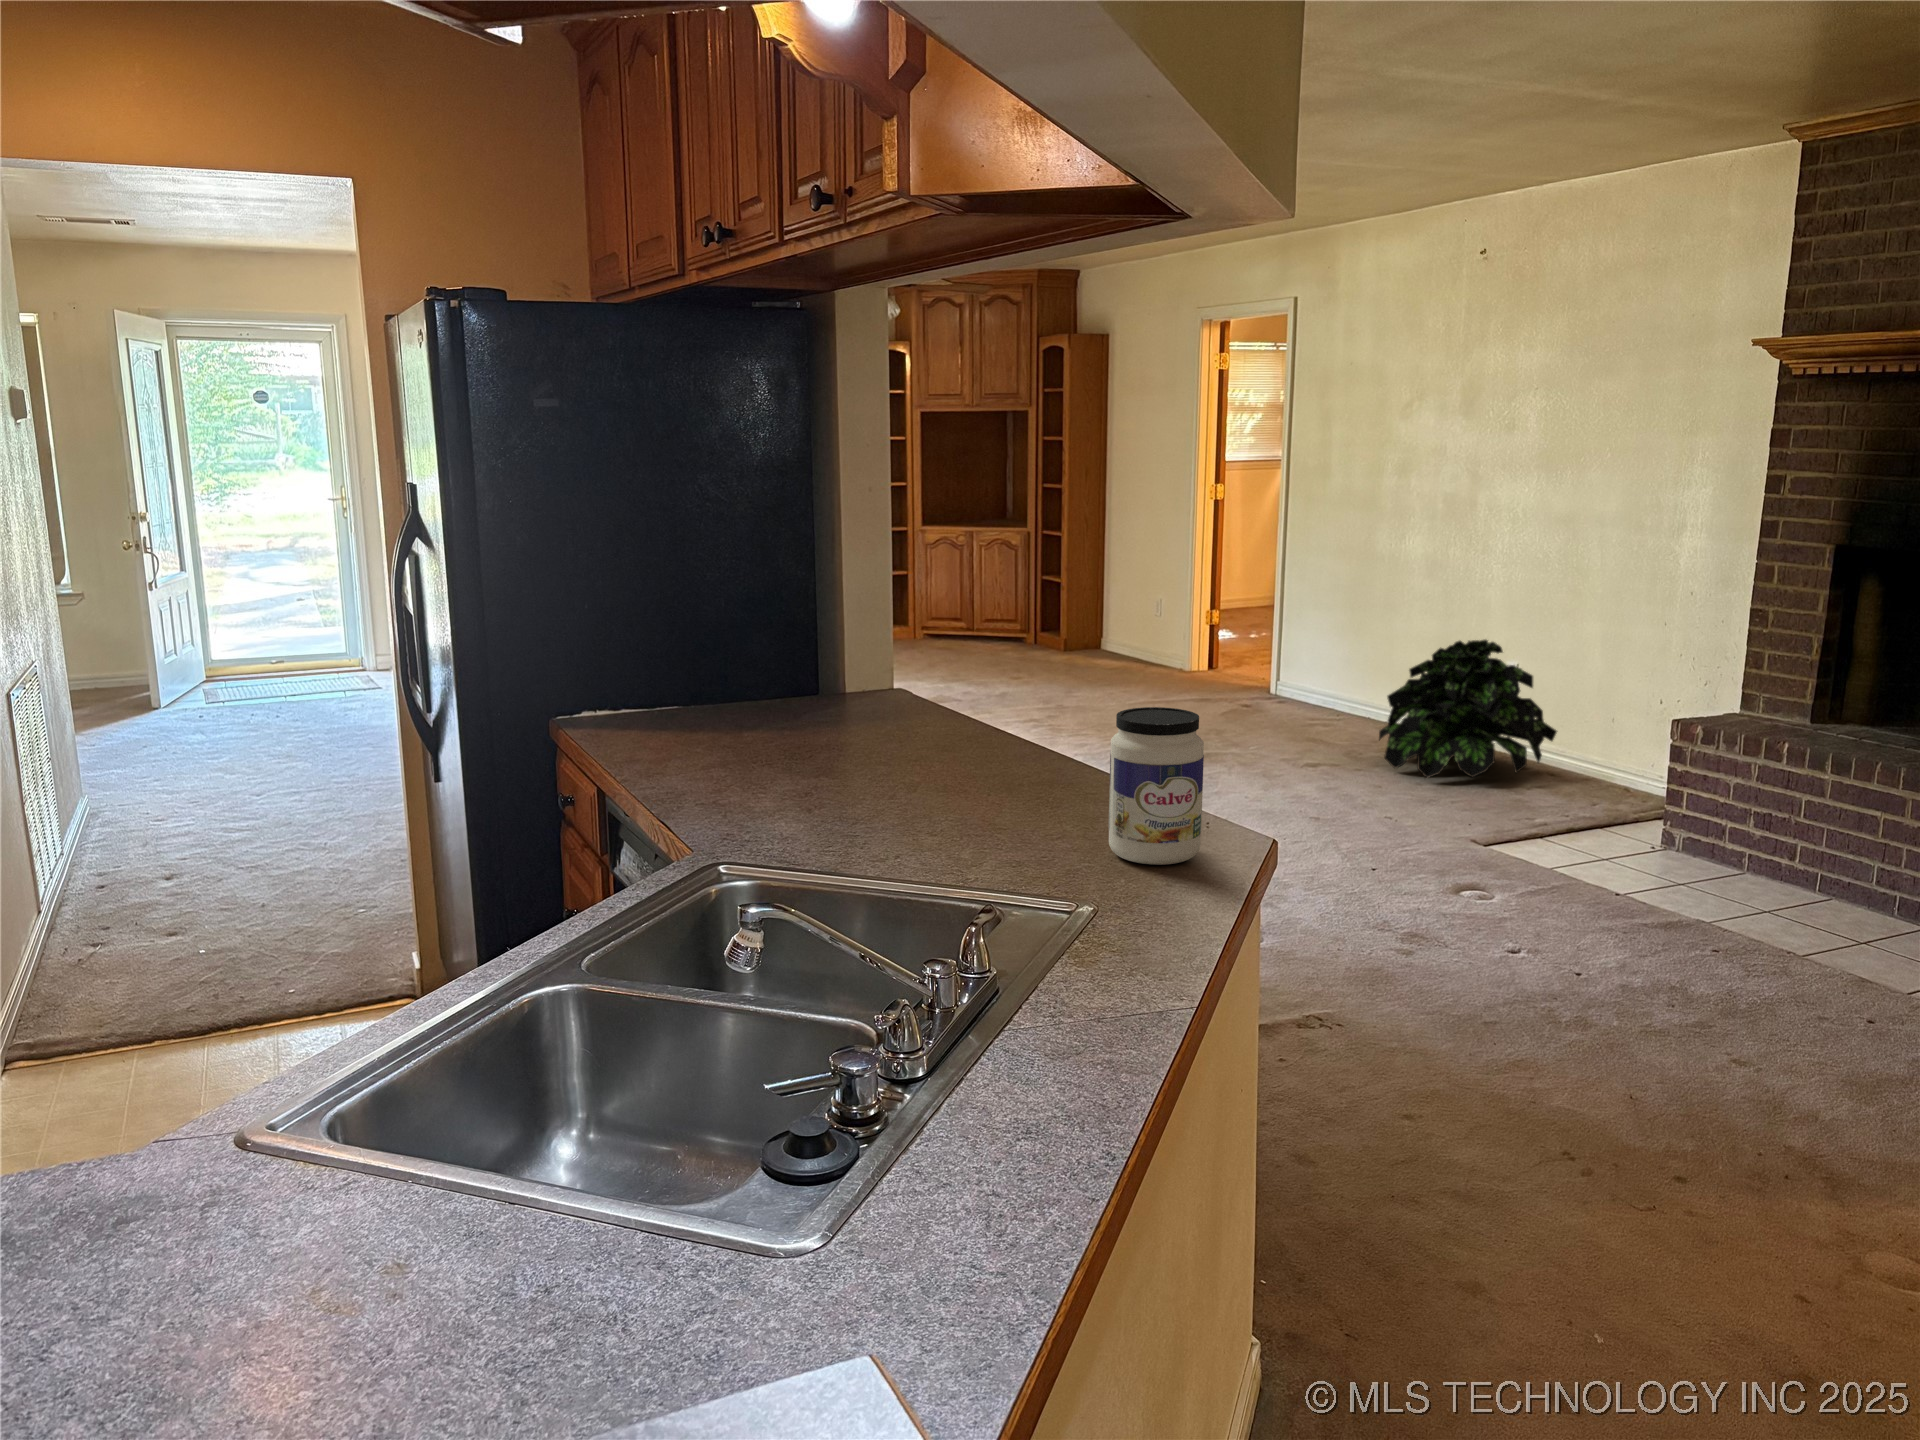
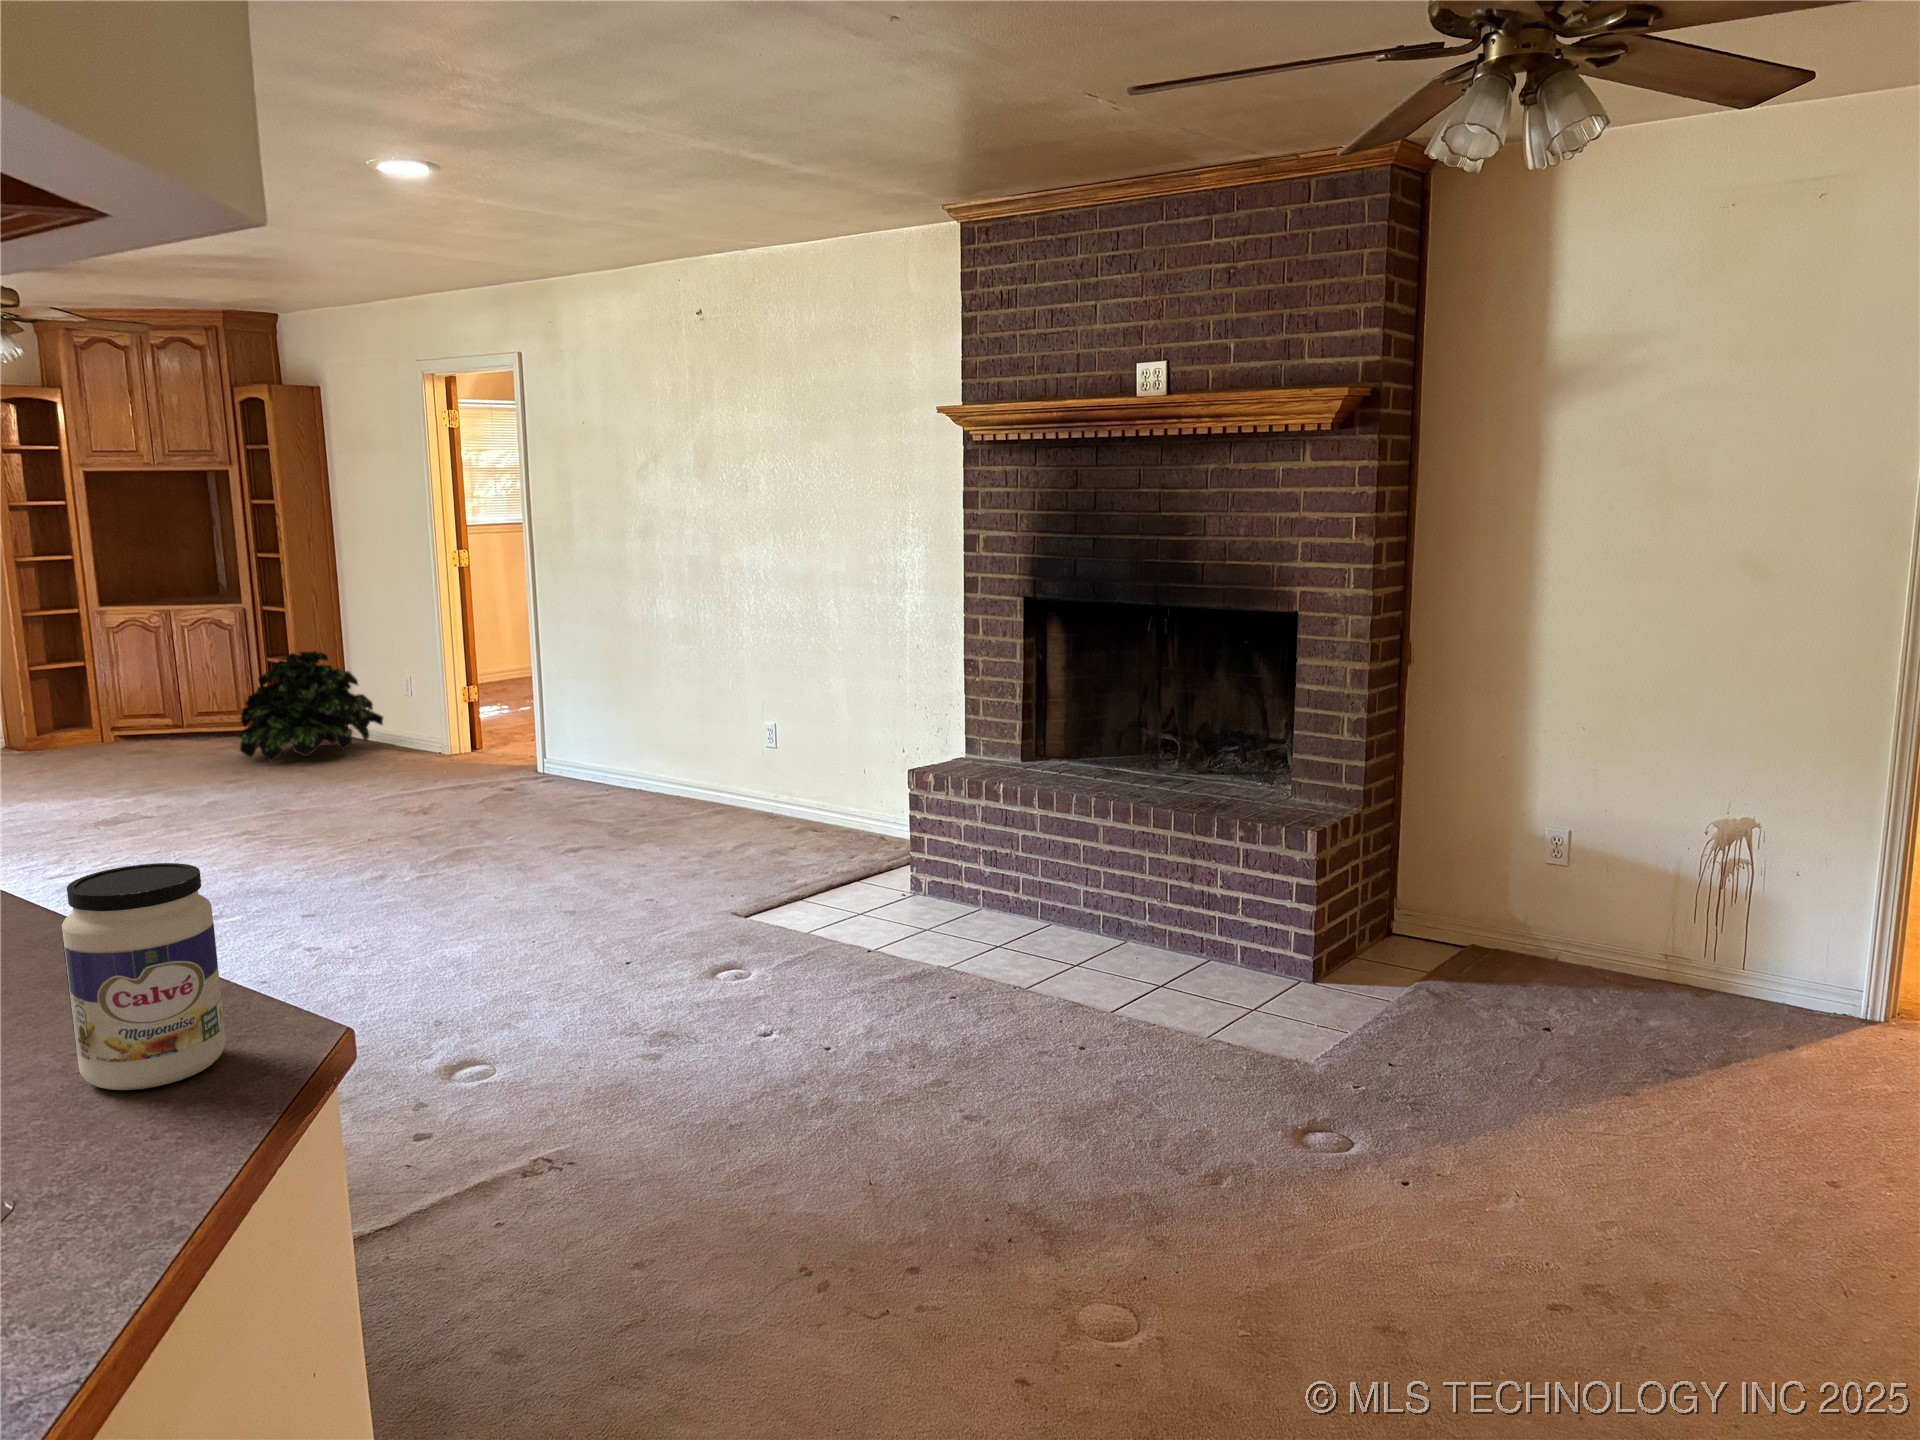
potted plant: present [1379,640,1557,778] -> present [240,651,383,761]

